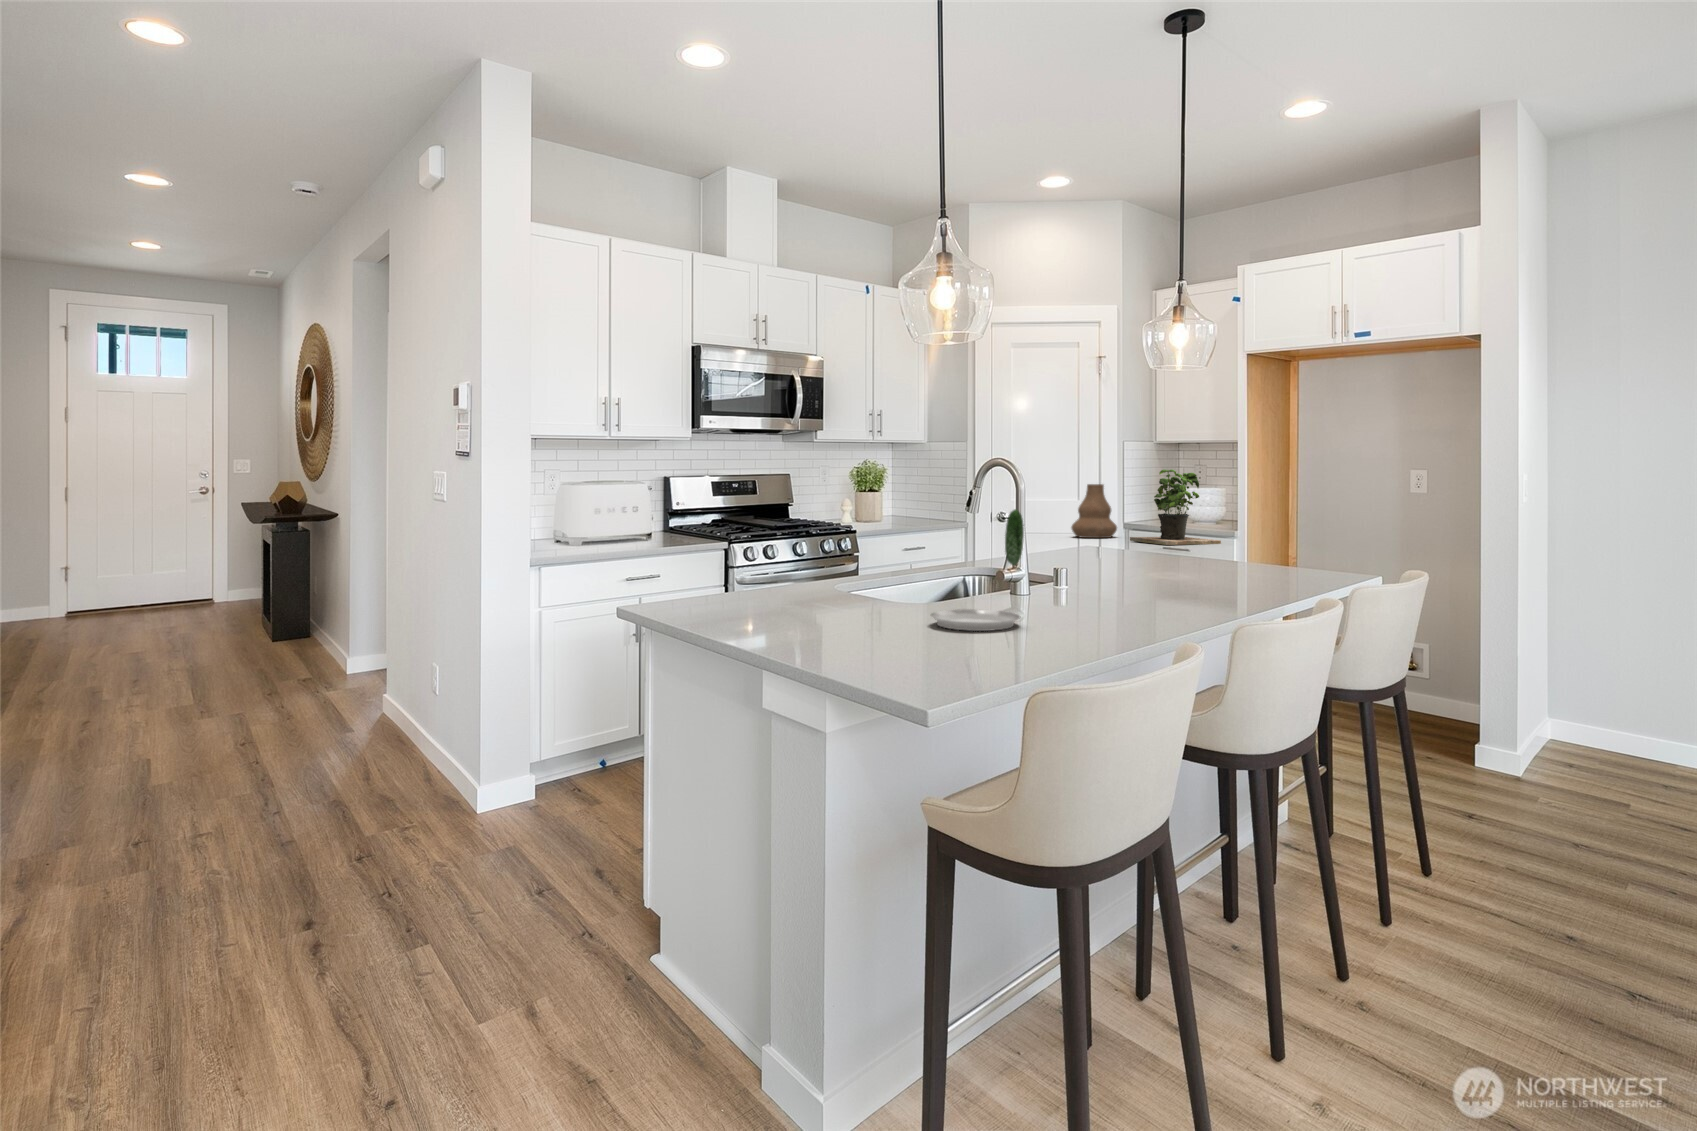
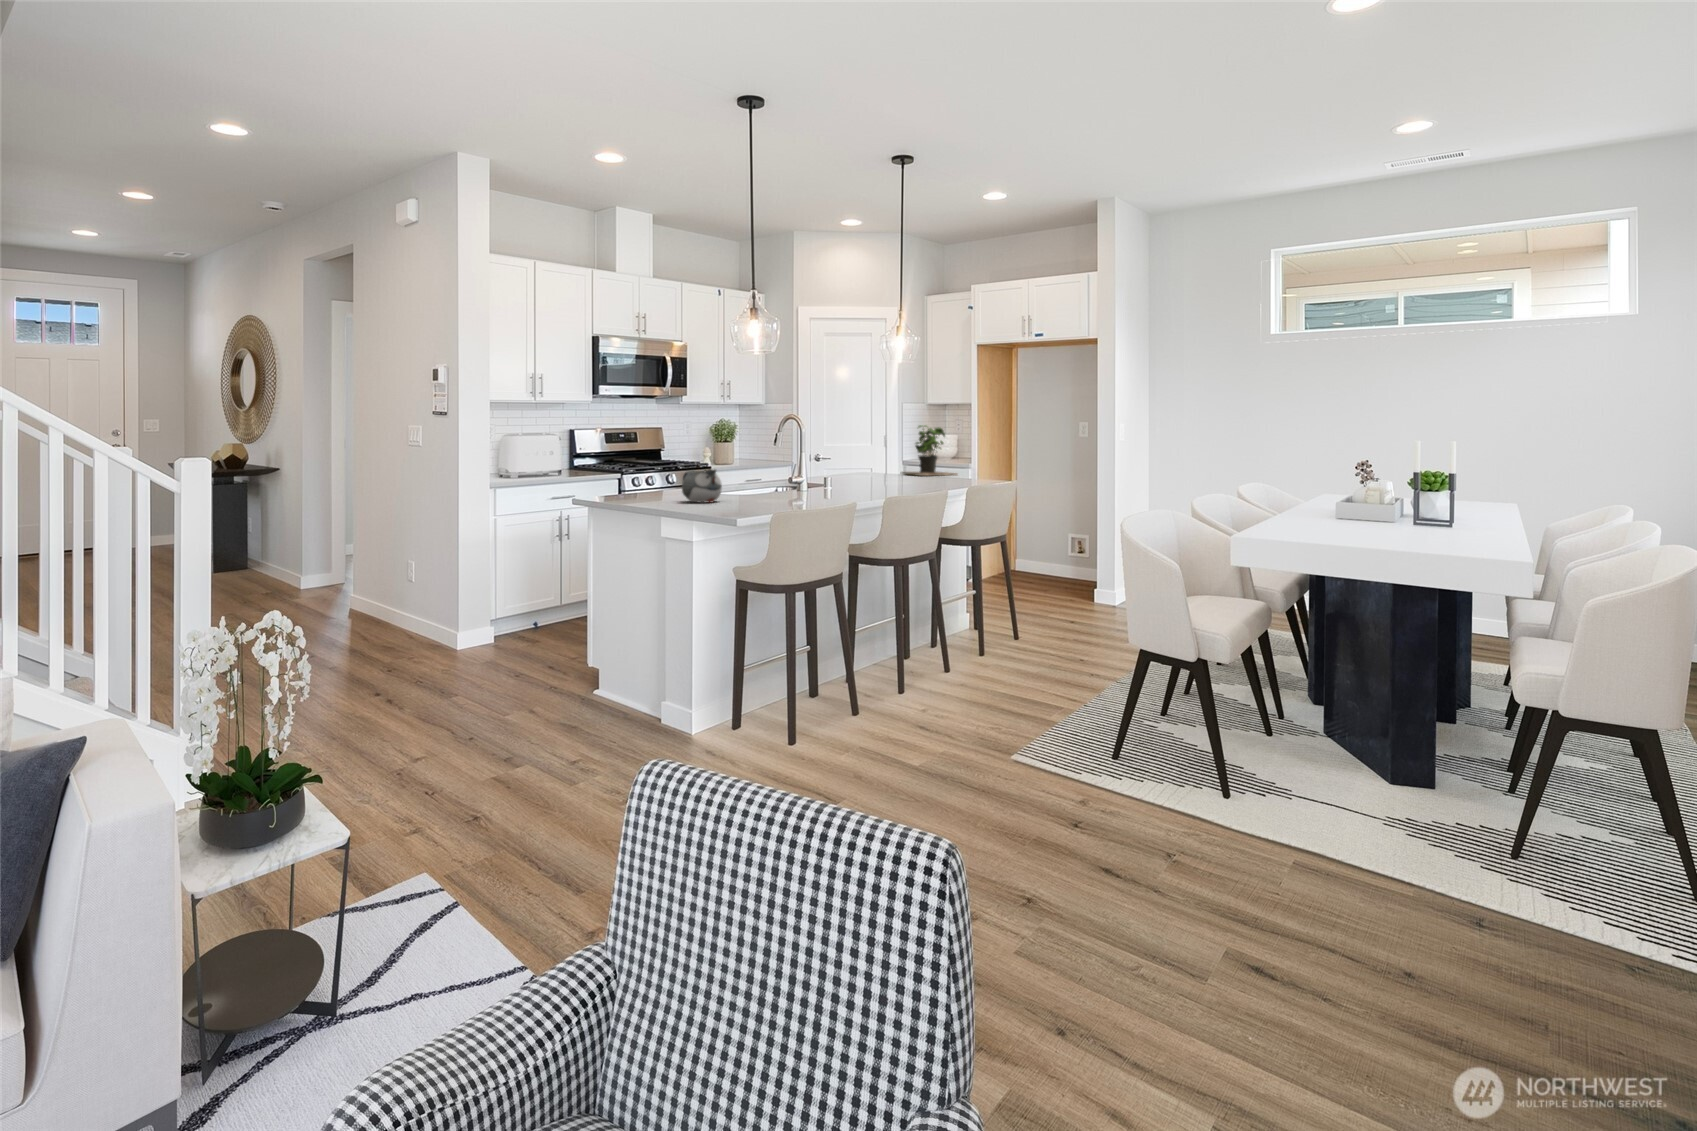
vase: present [1071,484,1117,538] -> none [865,436,896,473]
plate: present [931,509,1024,631] -> none [738,444,787,505]
teapot: none [823,555,895,616] -> present [682,469,722,503]

